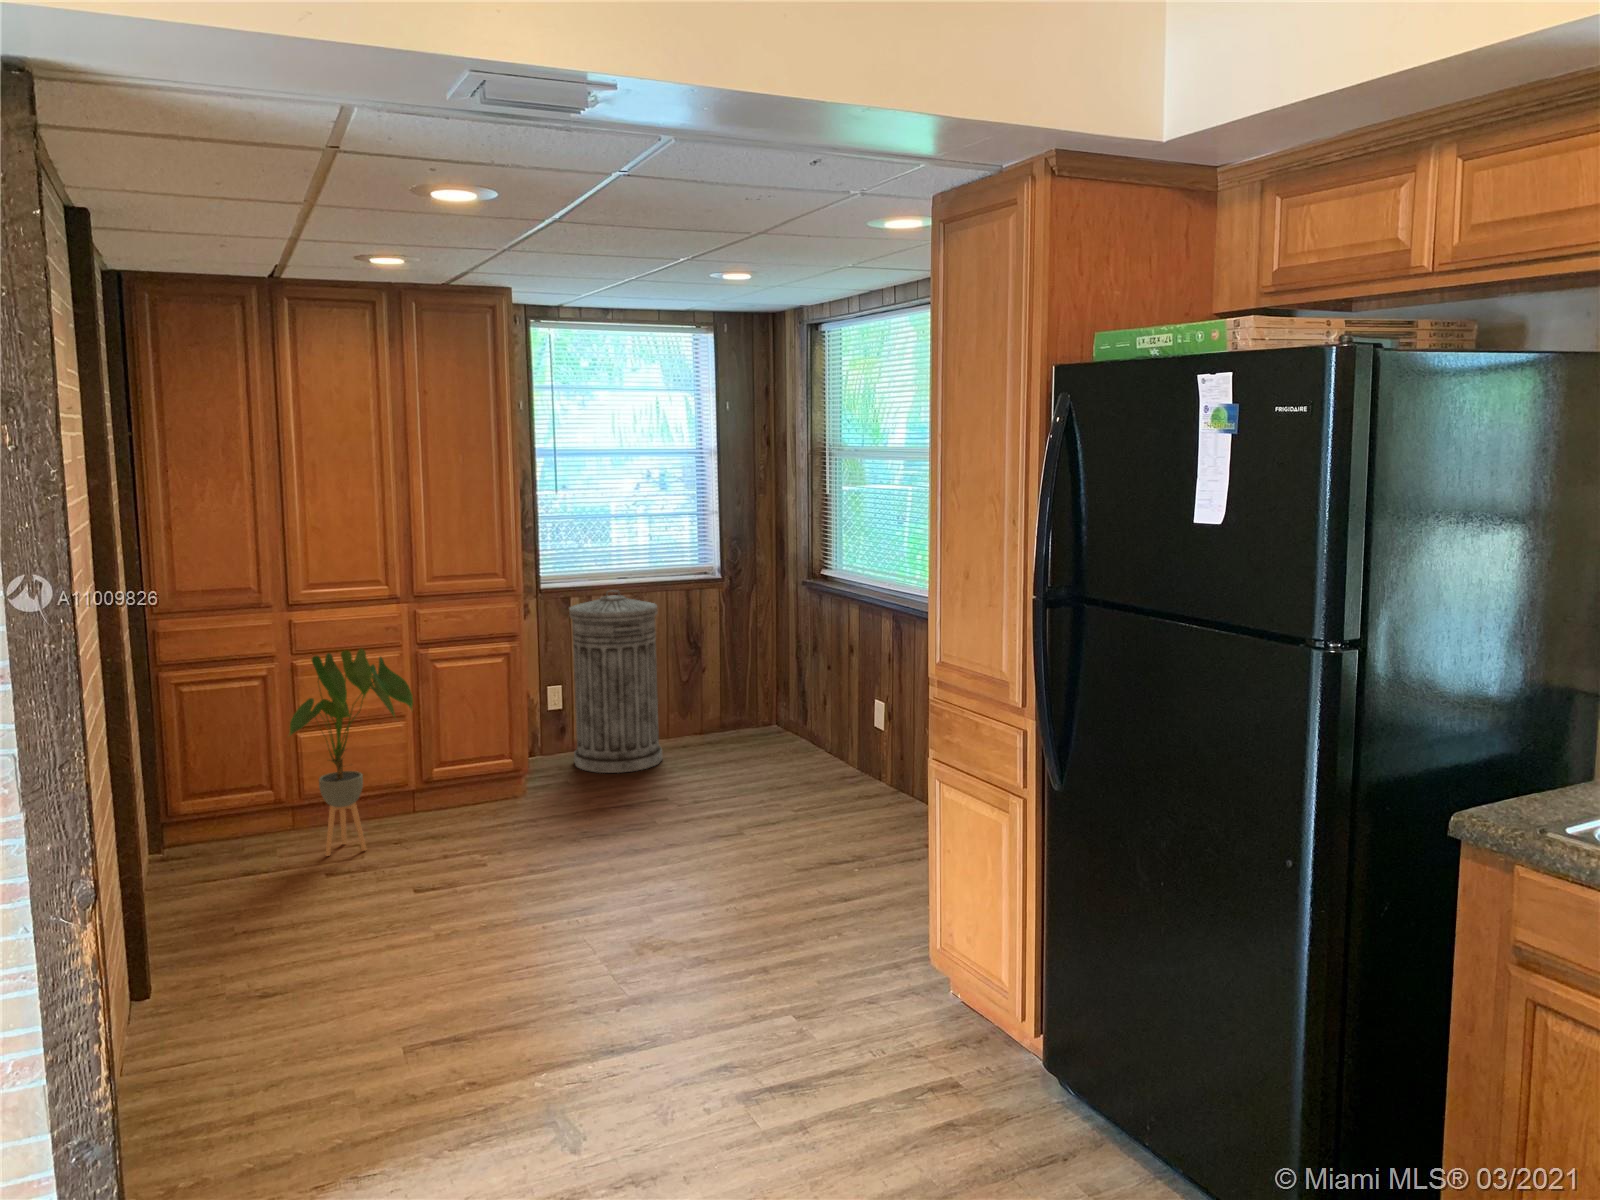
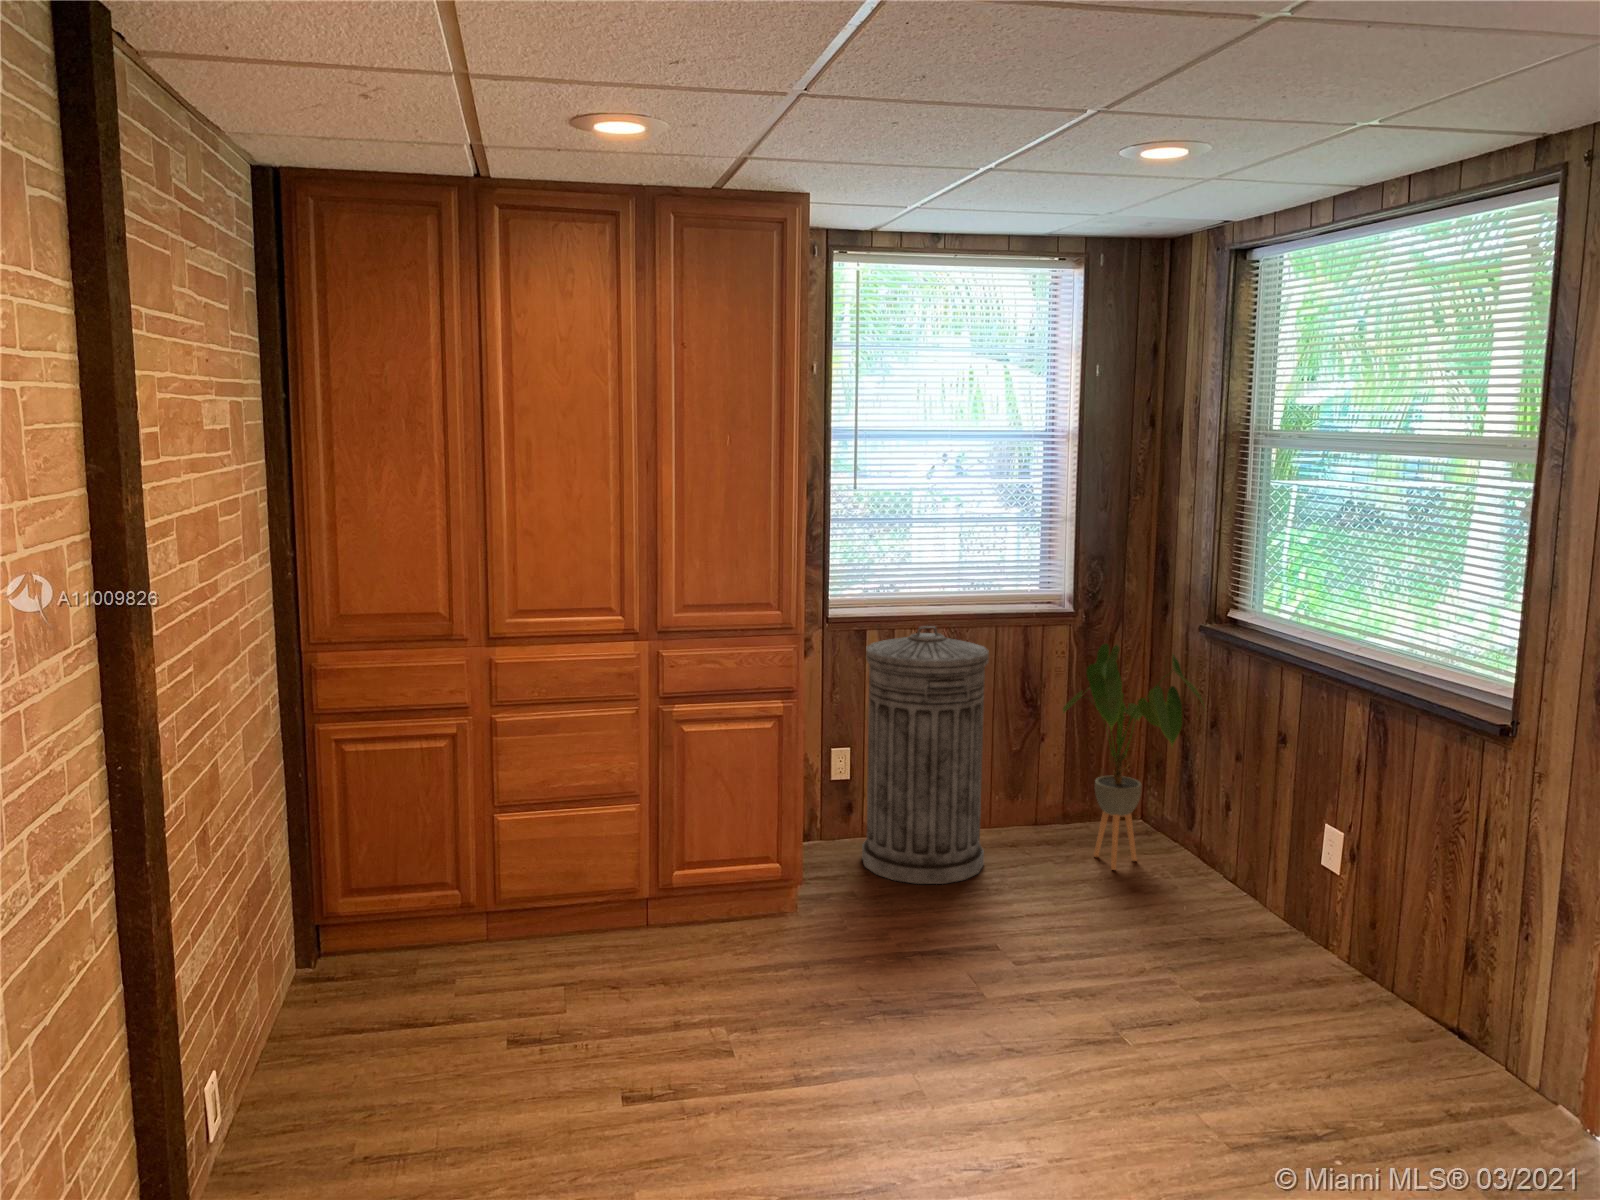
house plant: present [290,648,413,856] -> present [1063,644,1204,870]

